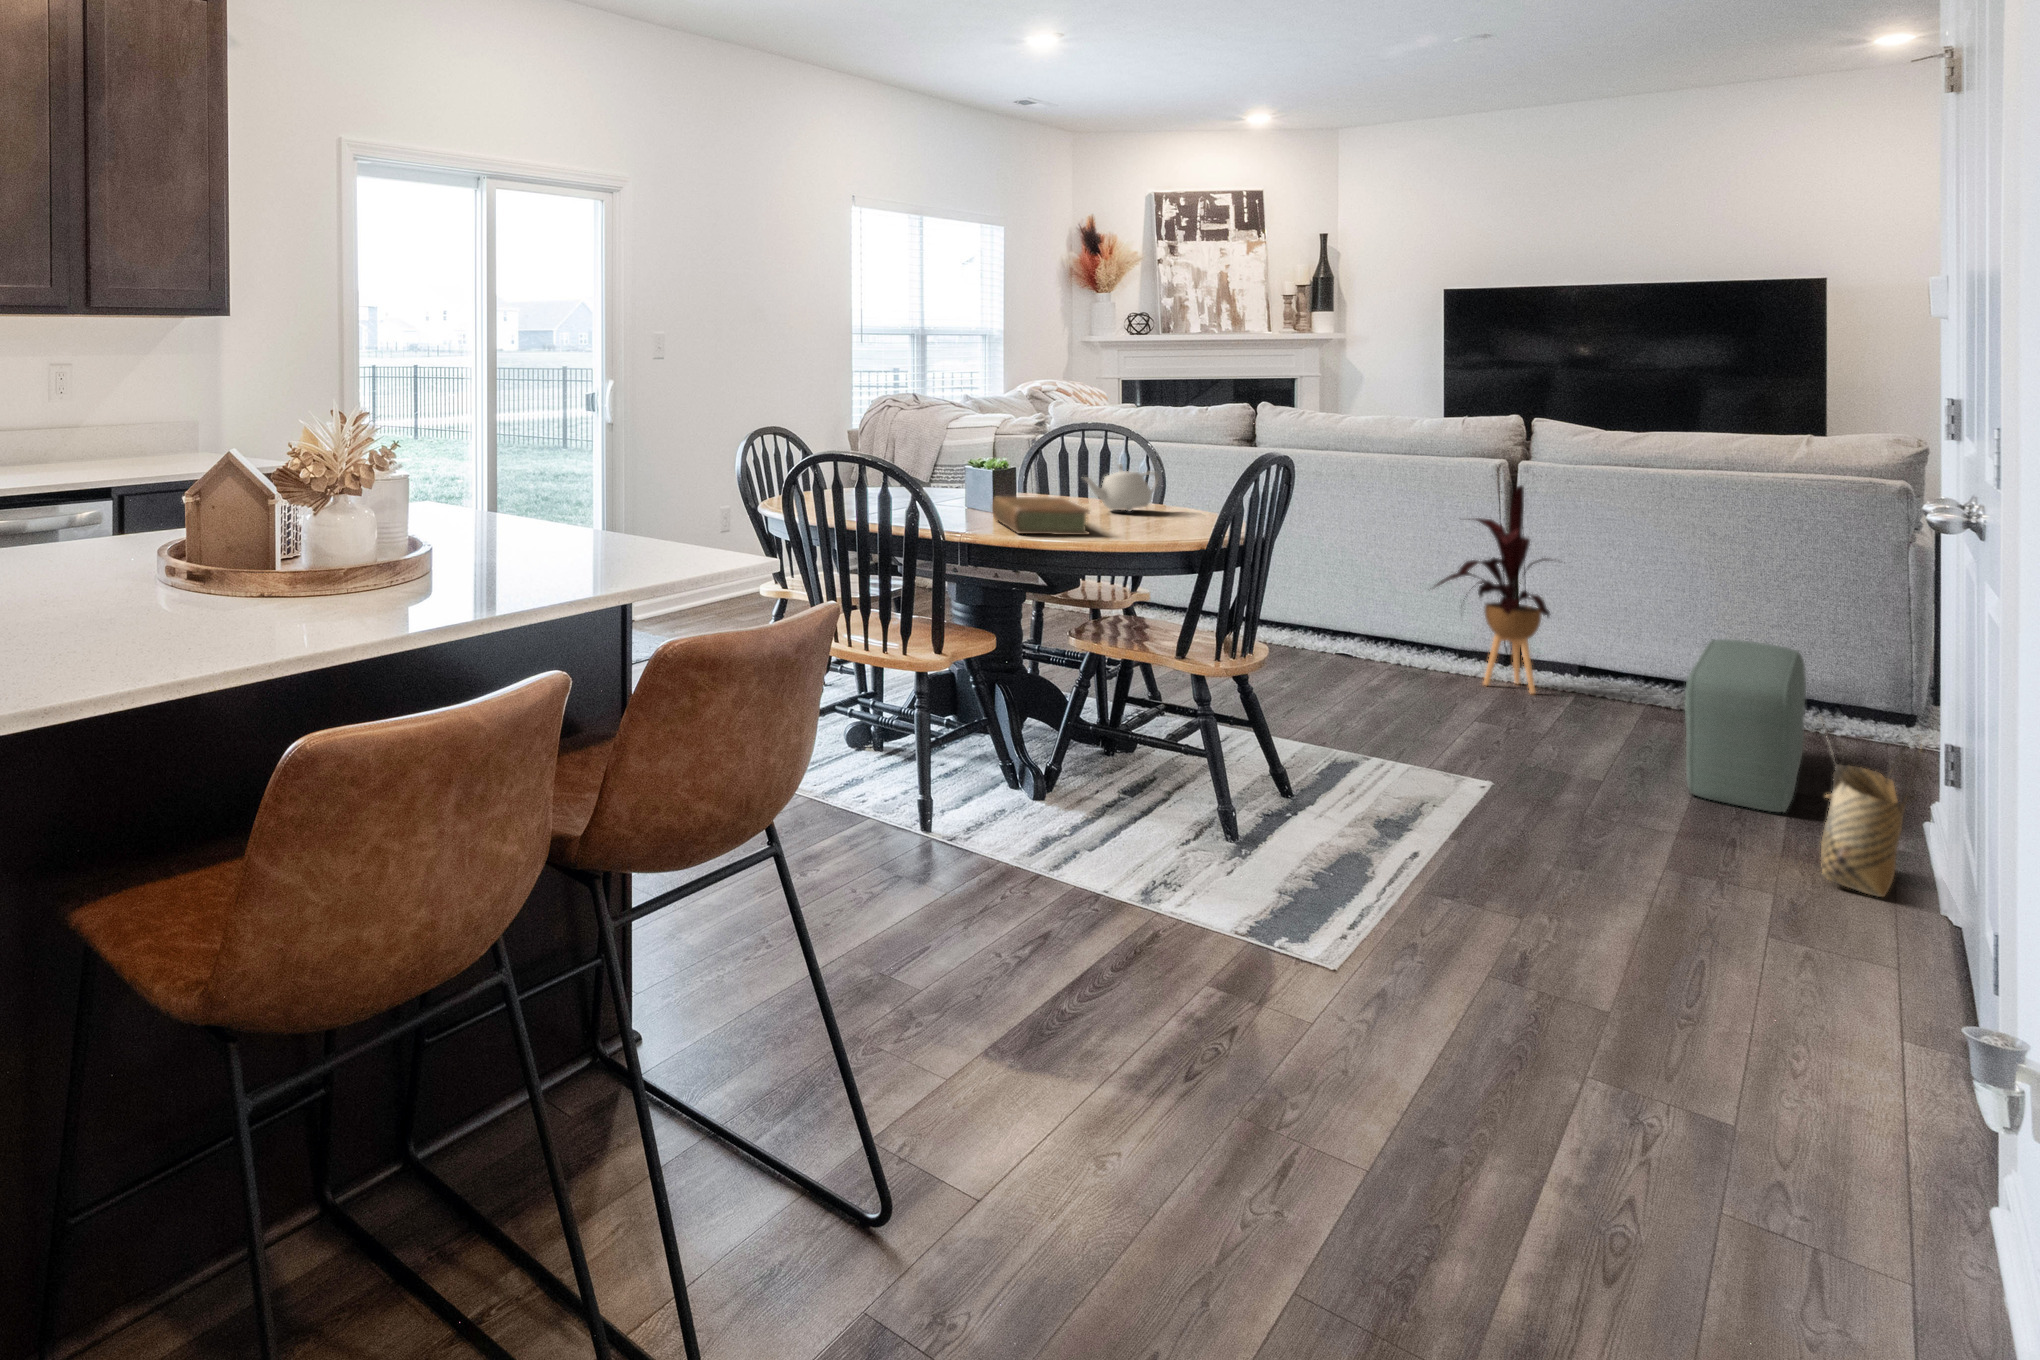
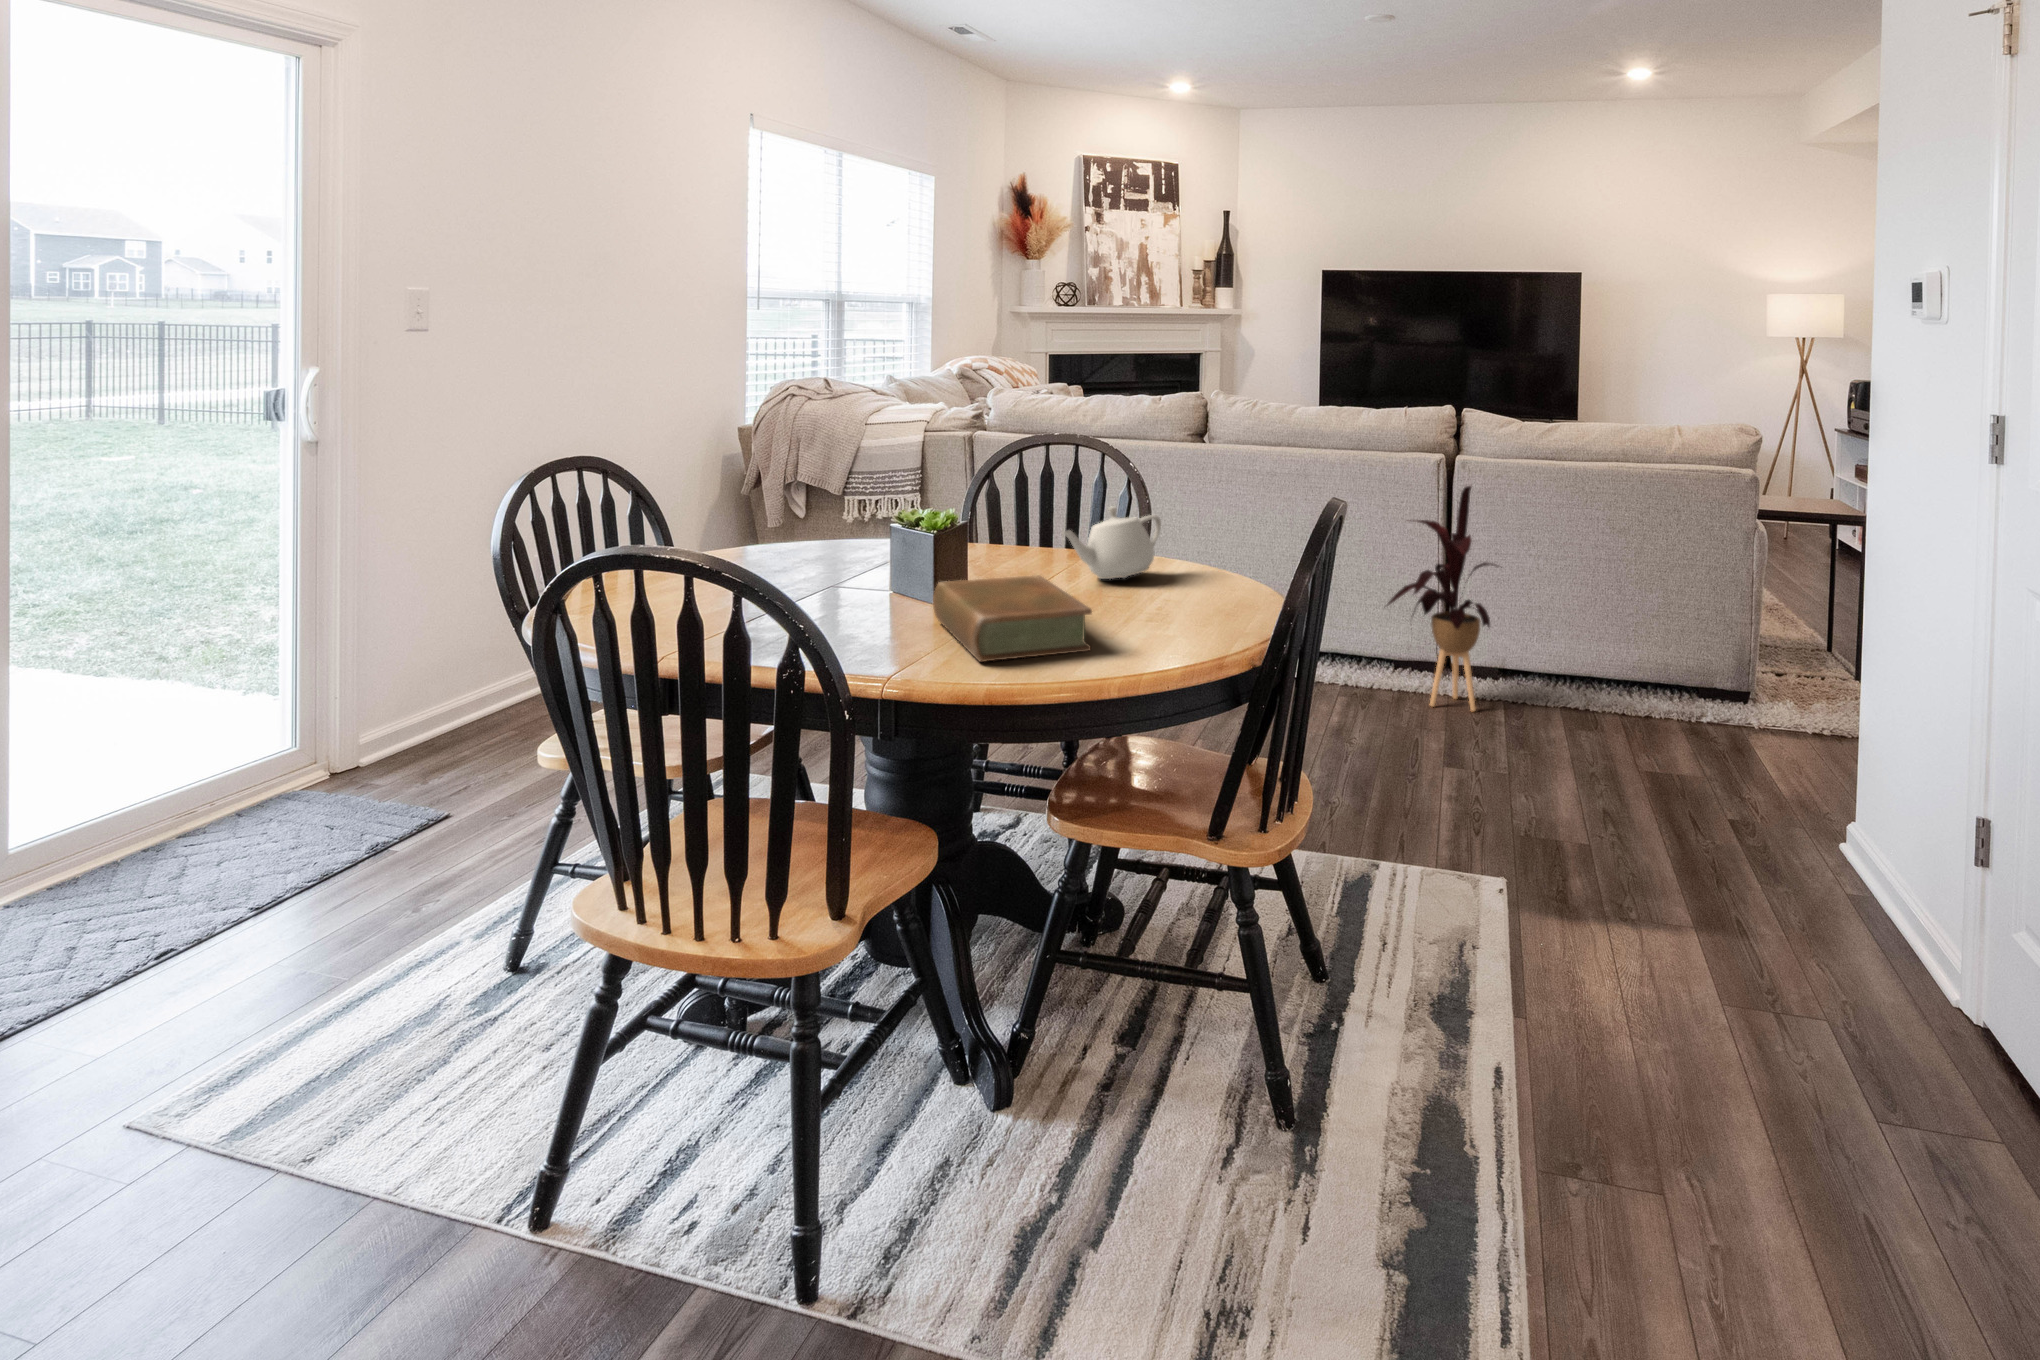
pouf: present [1685,639,1806,812] -> none [1636,648,1753,857]
woven basket: present [1821,730,1921,897] -> none [1822,770,1924,987]

